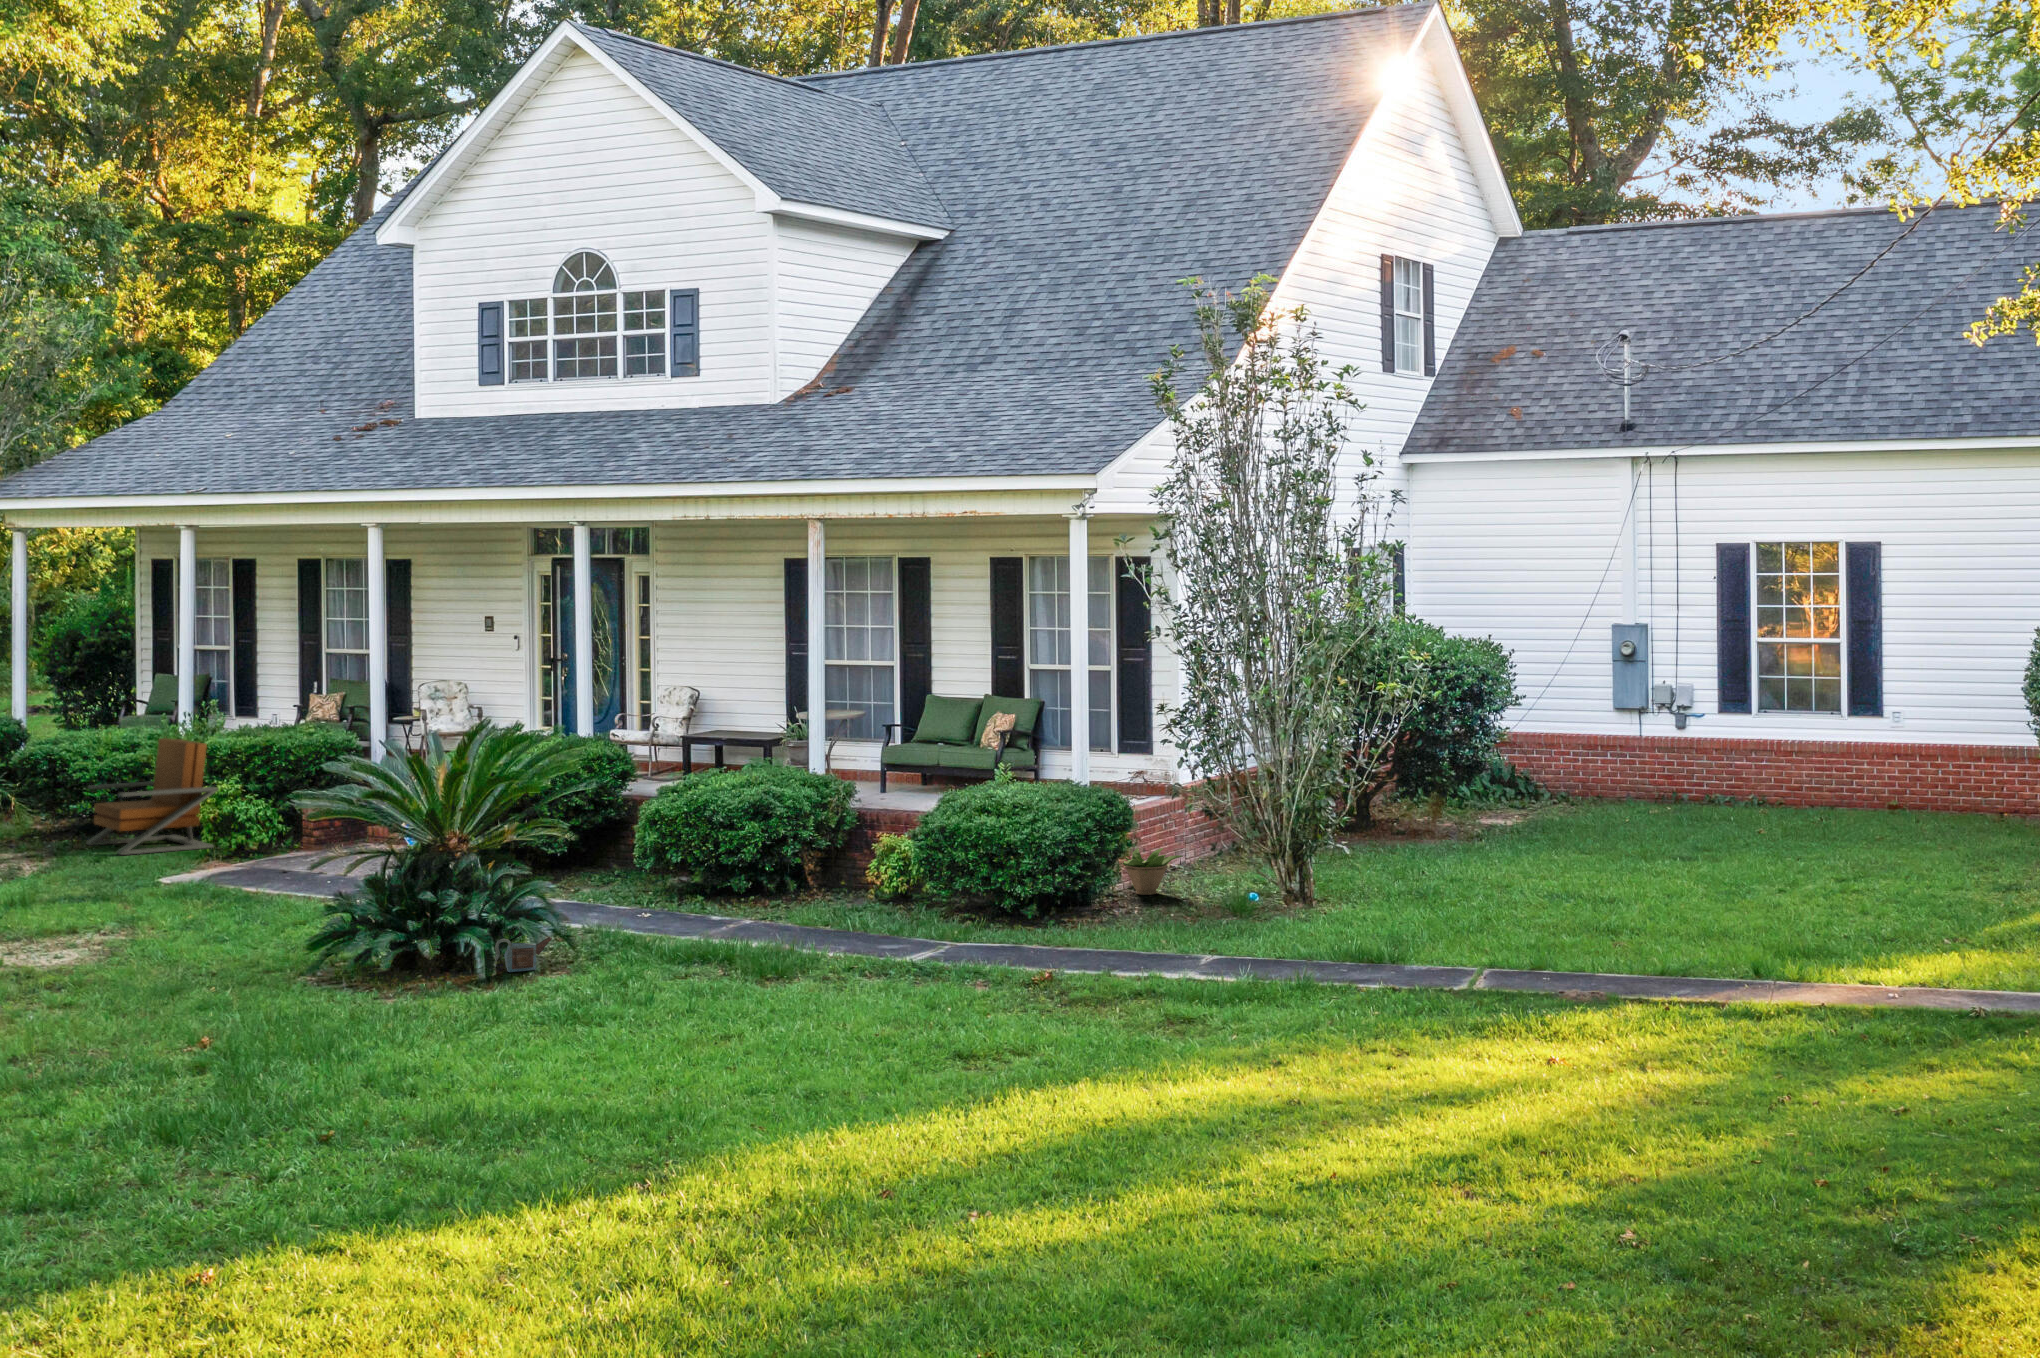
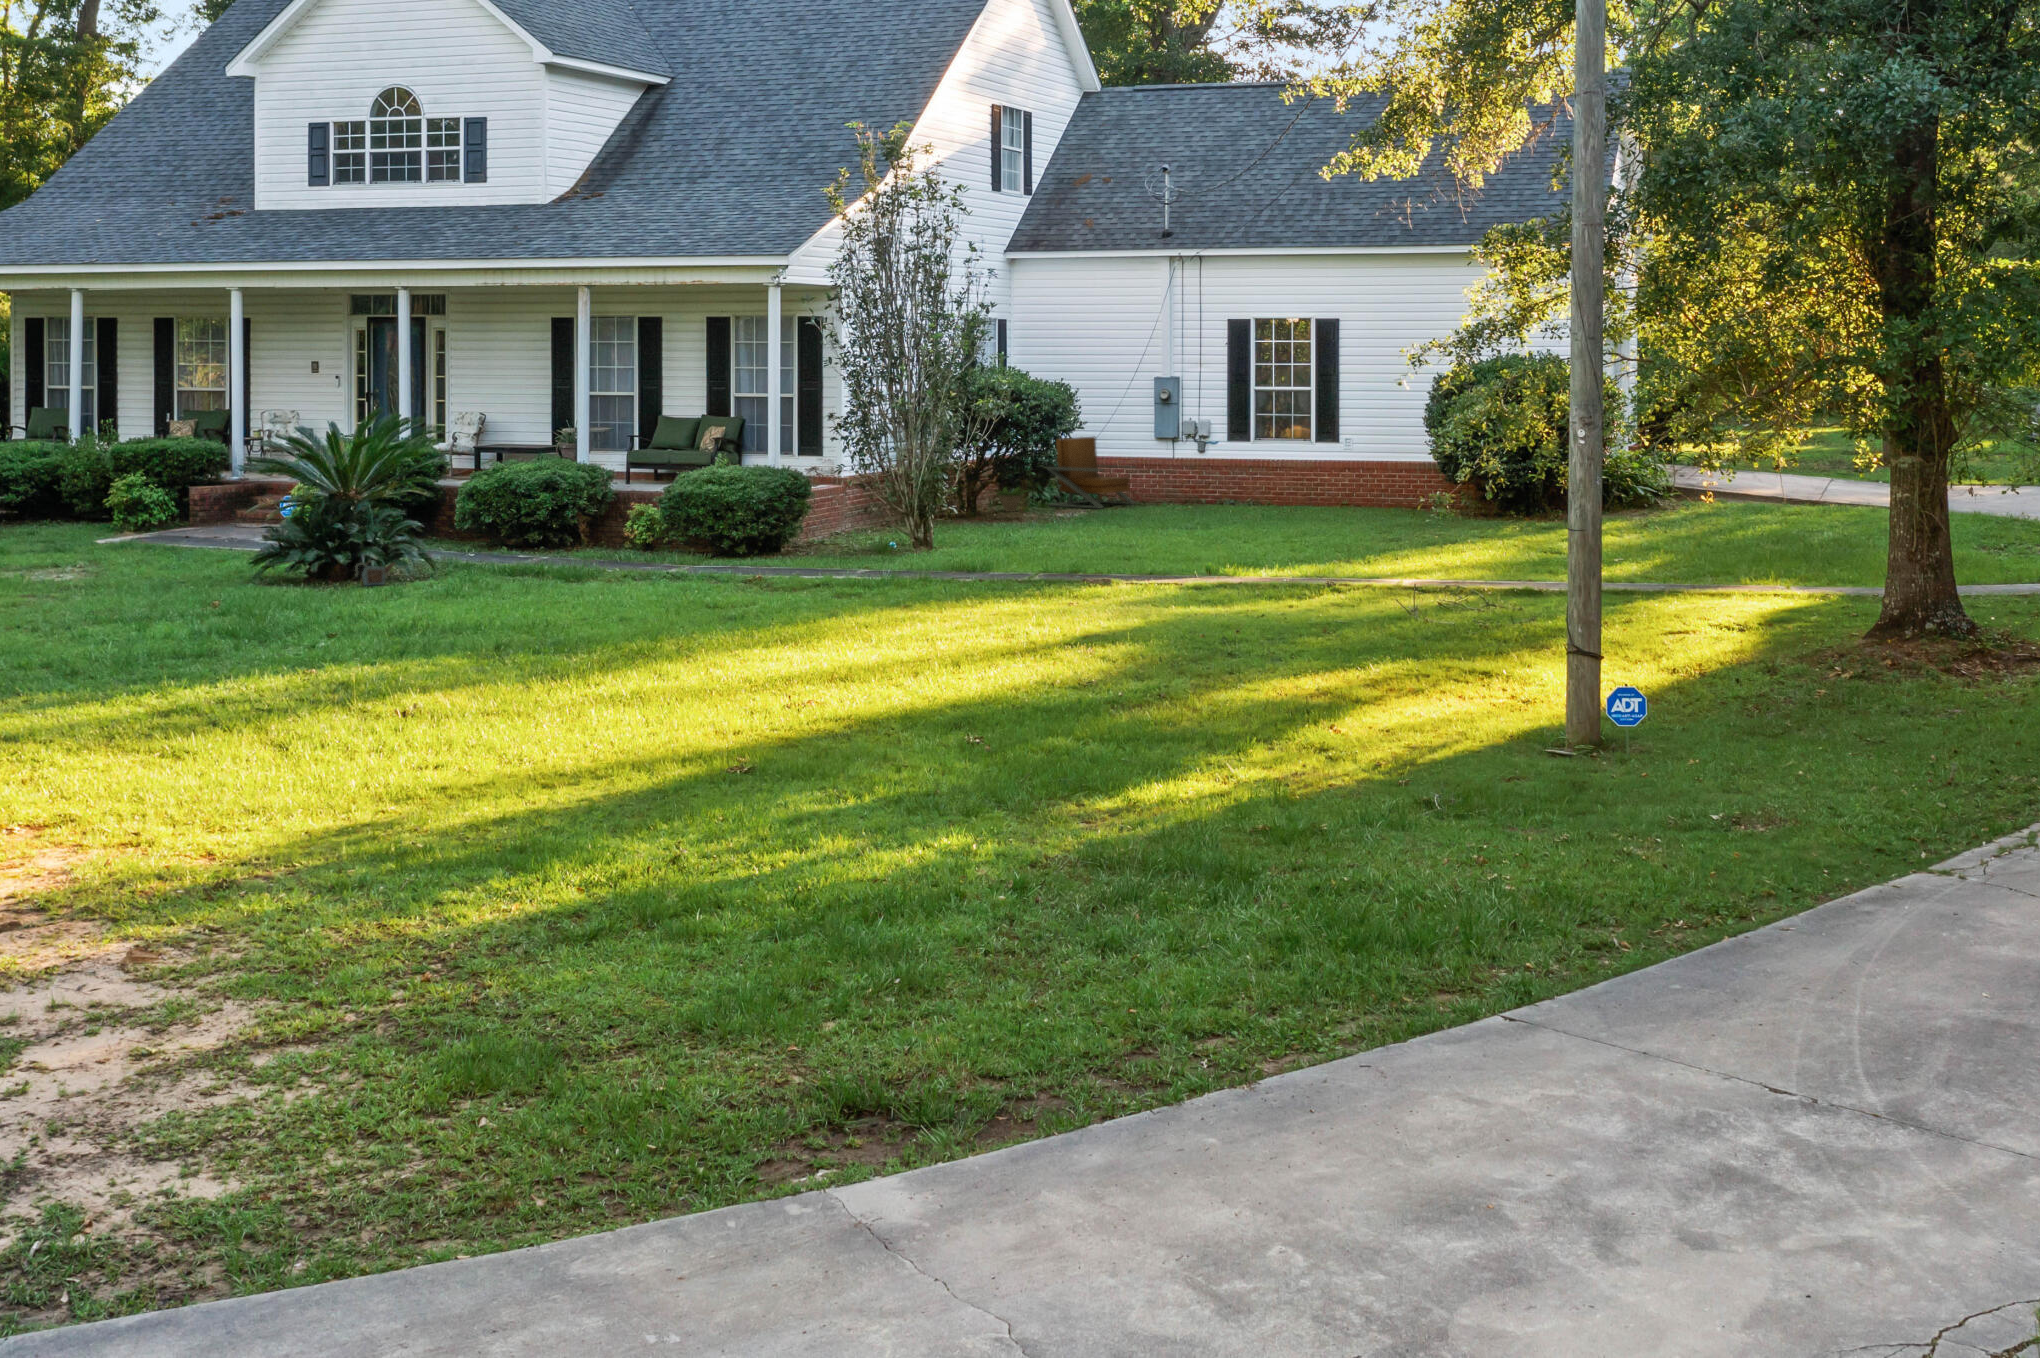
lounge chair: present [86,738,218,855] -> present [1047,437,1135,509]
decorative plant: present [1121,848,1183,895] -> present [995,488,1027,512]

